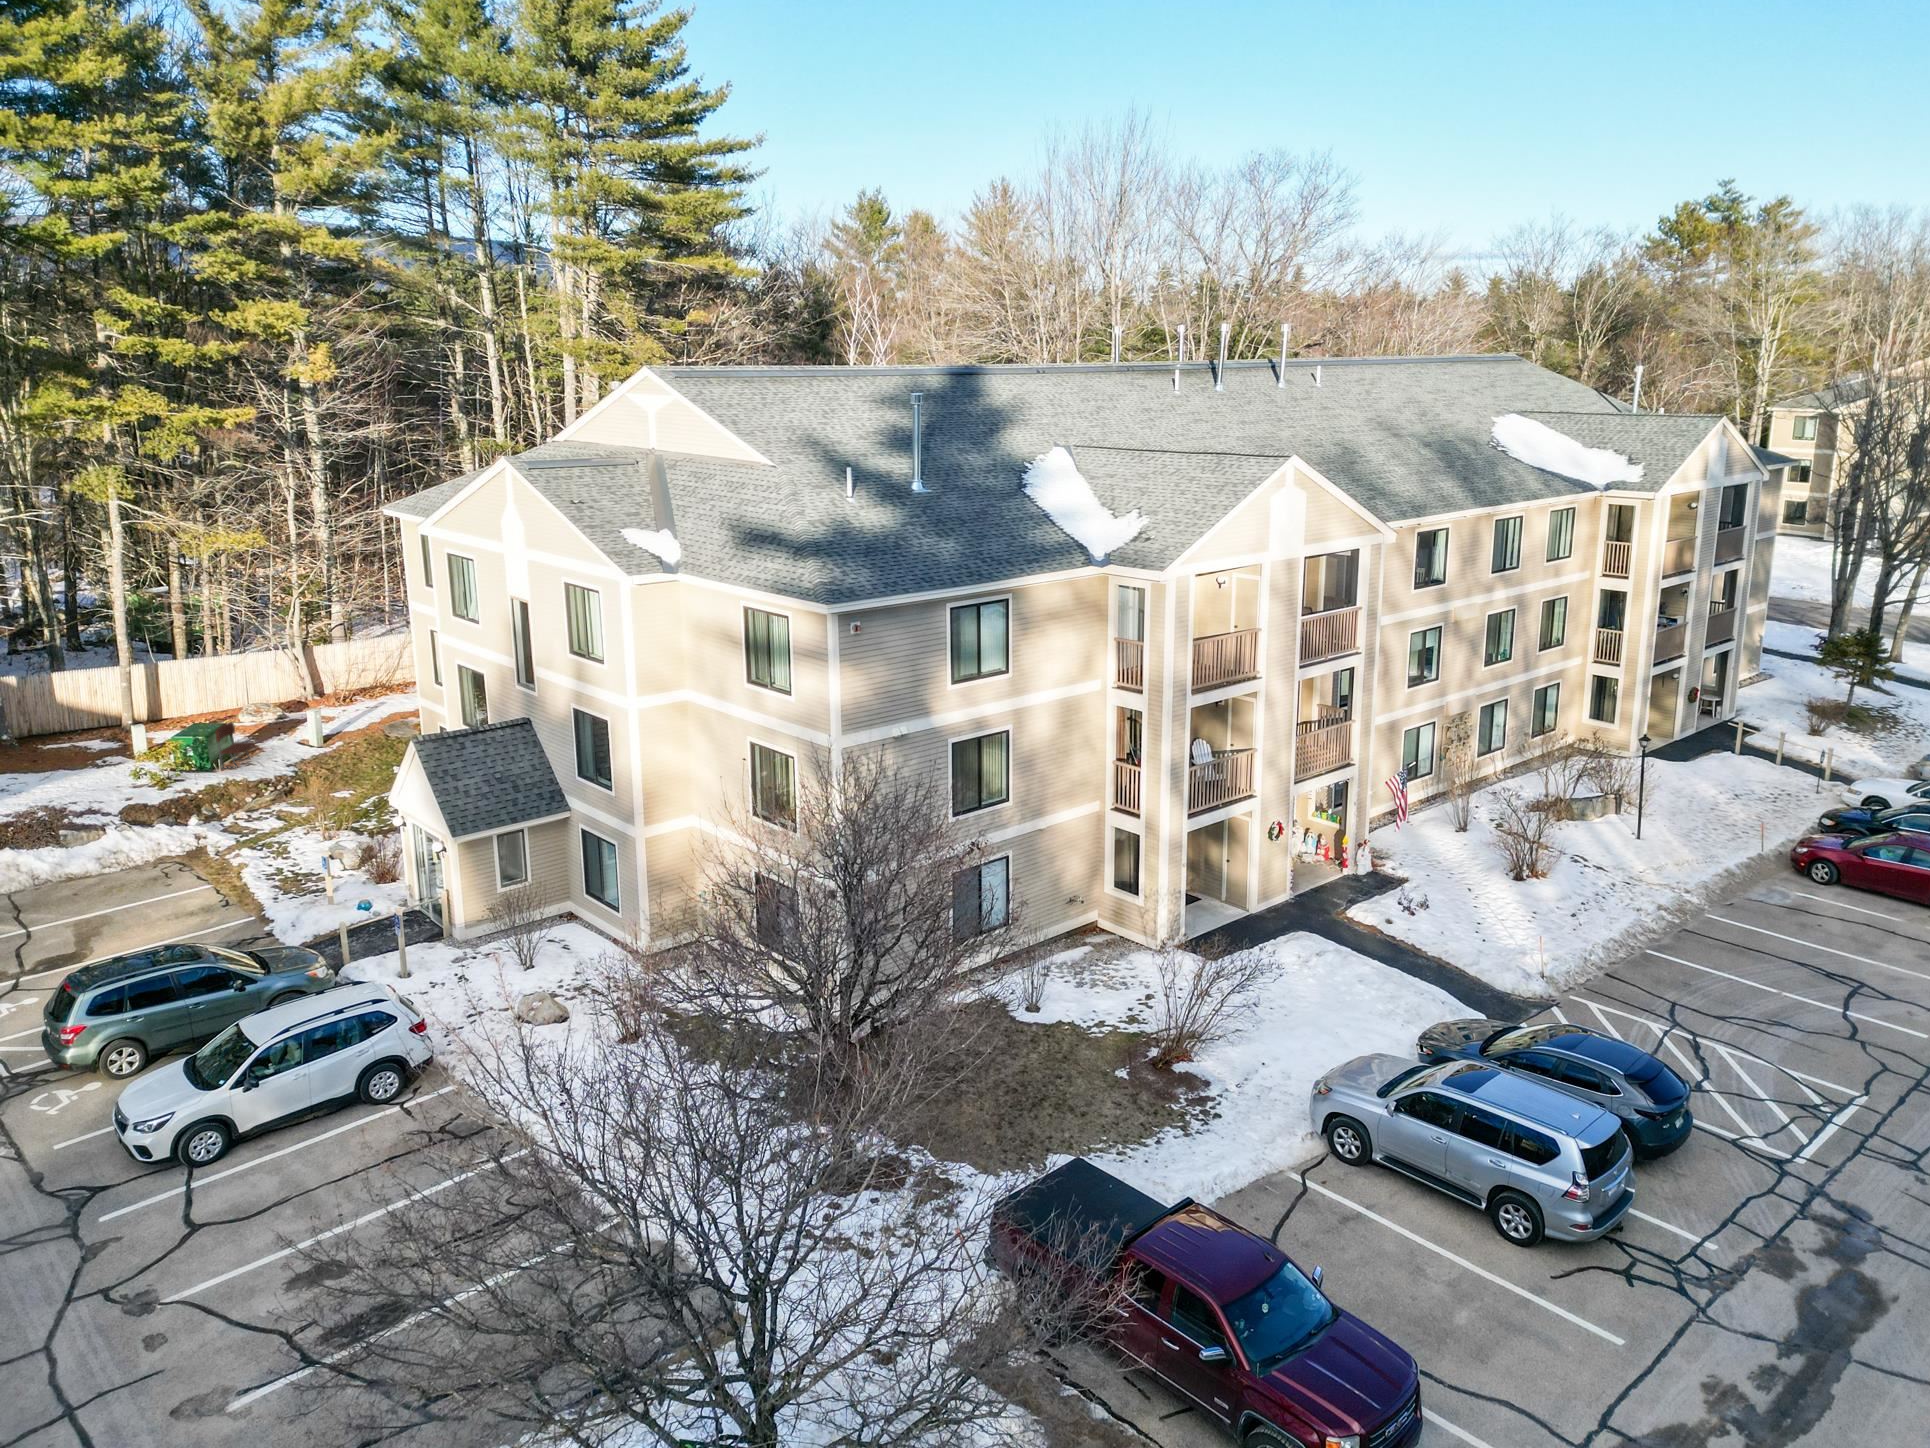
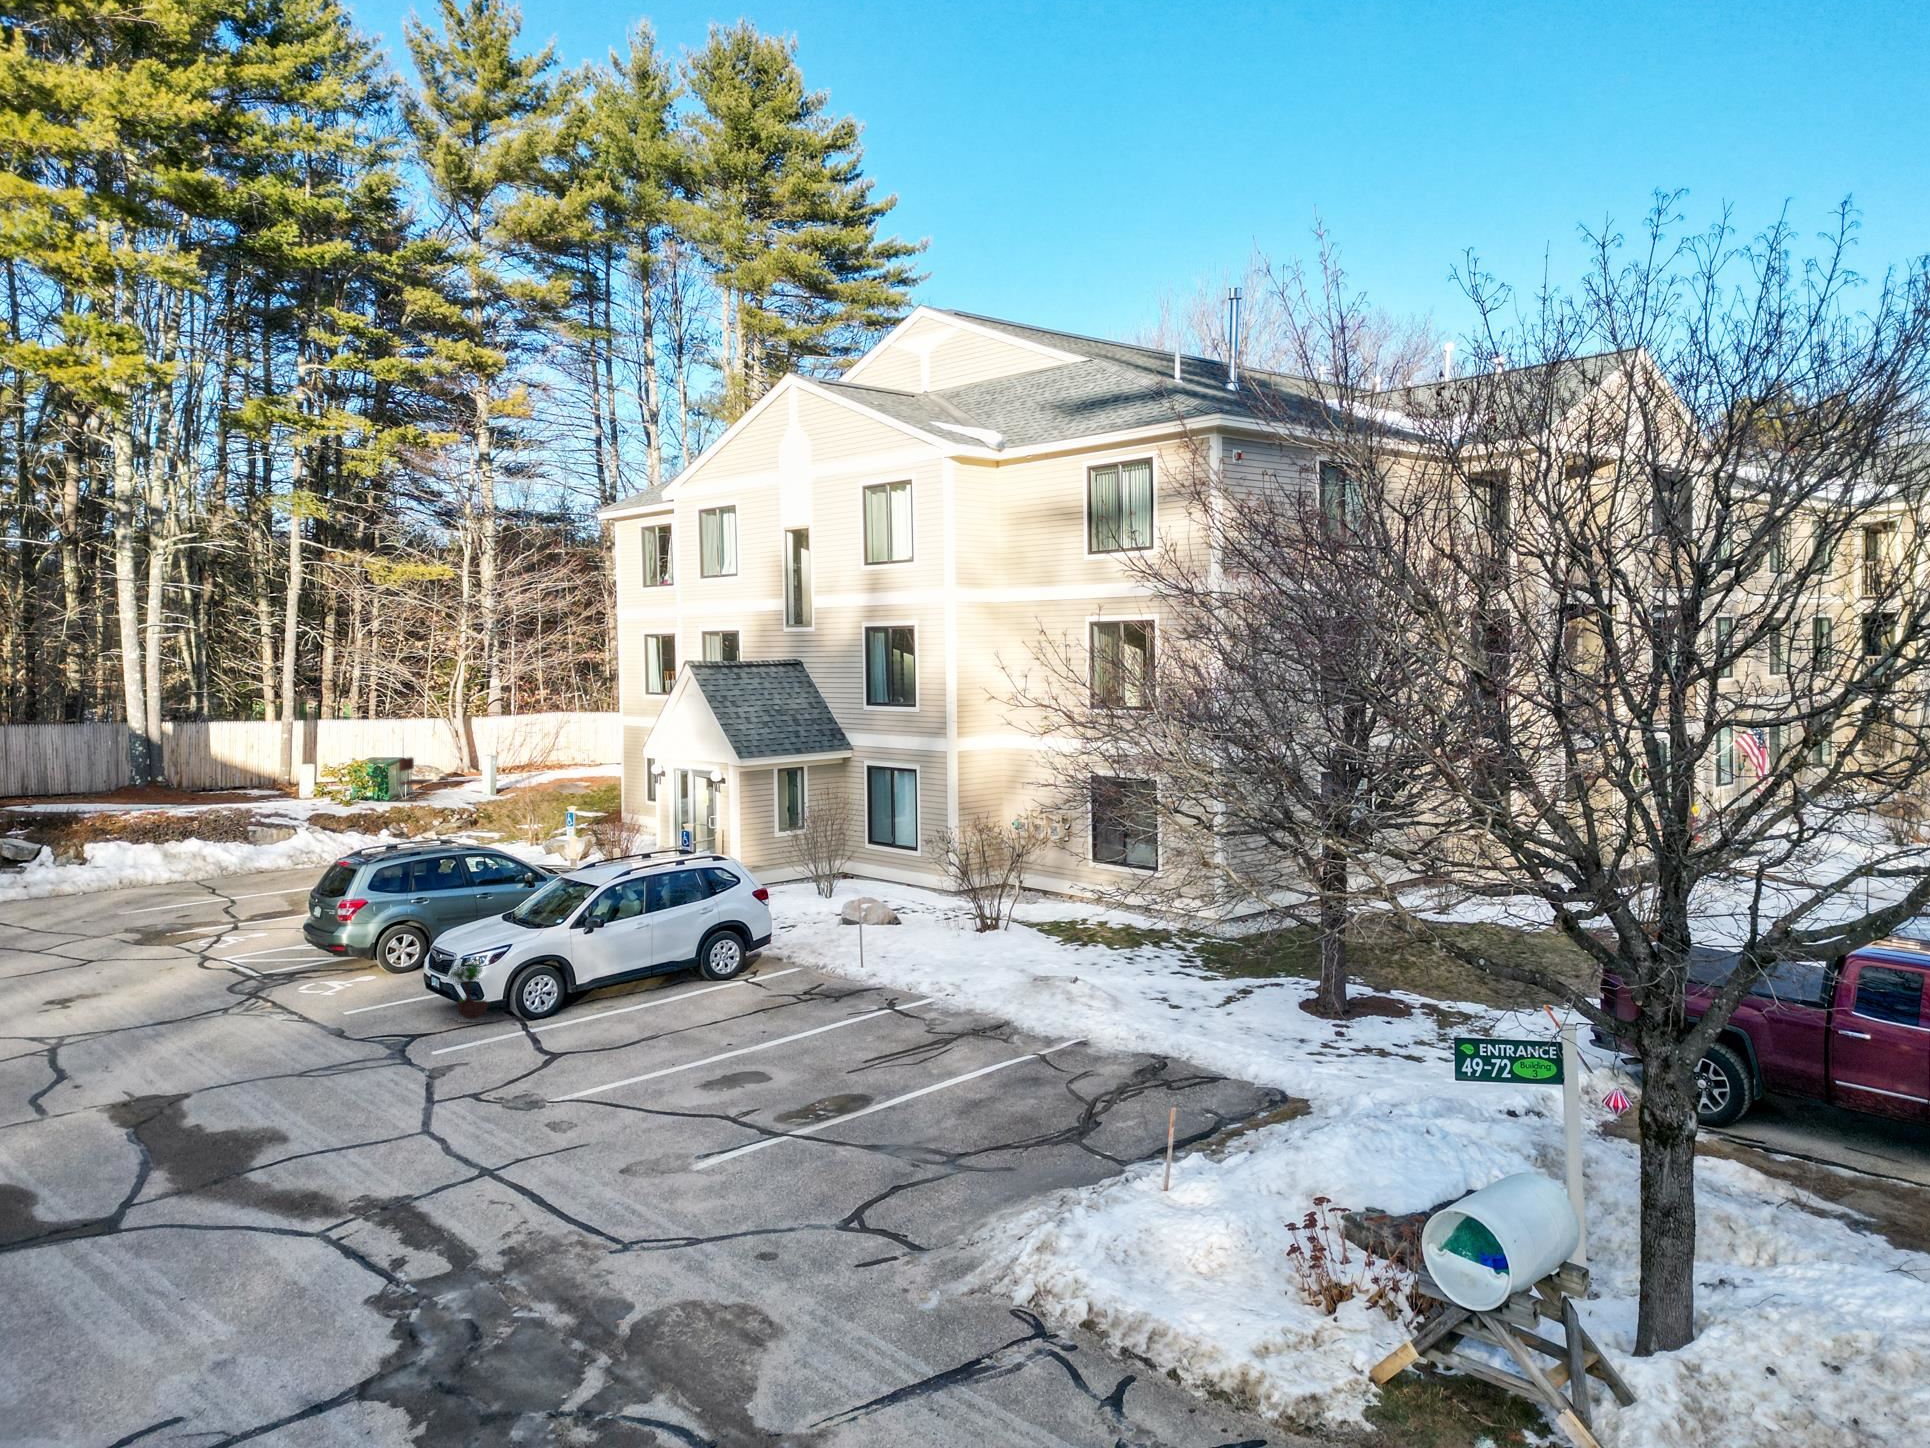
potted tree: none [109,1130,156,1178] -> present [448,958,488,1019]

